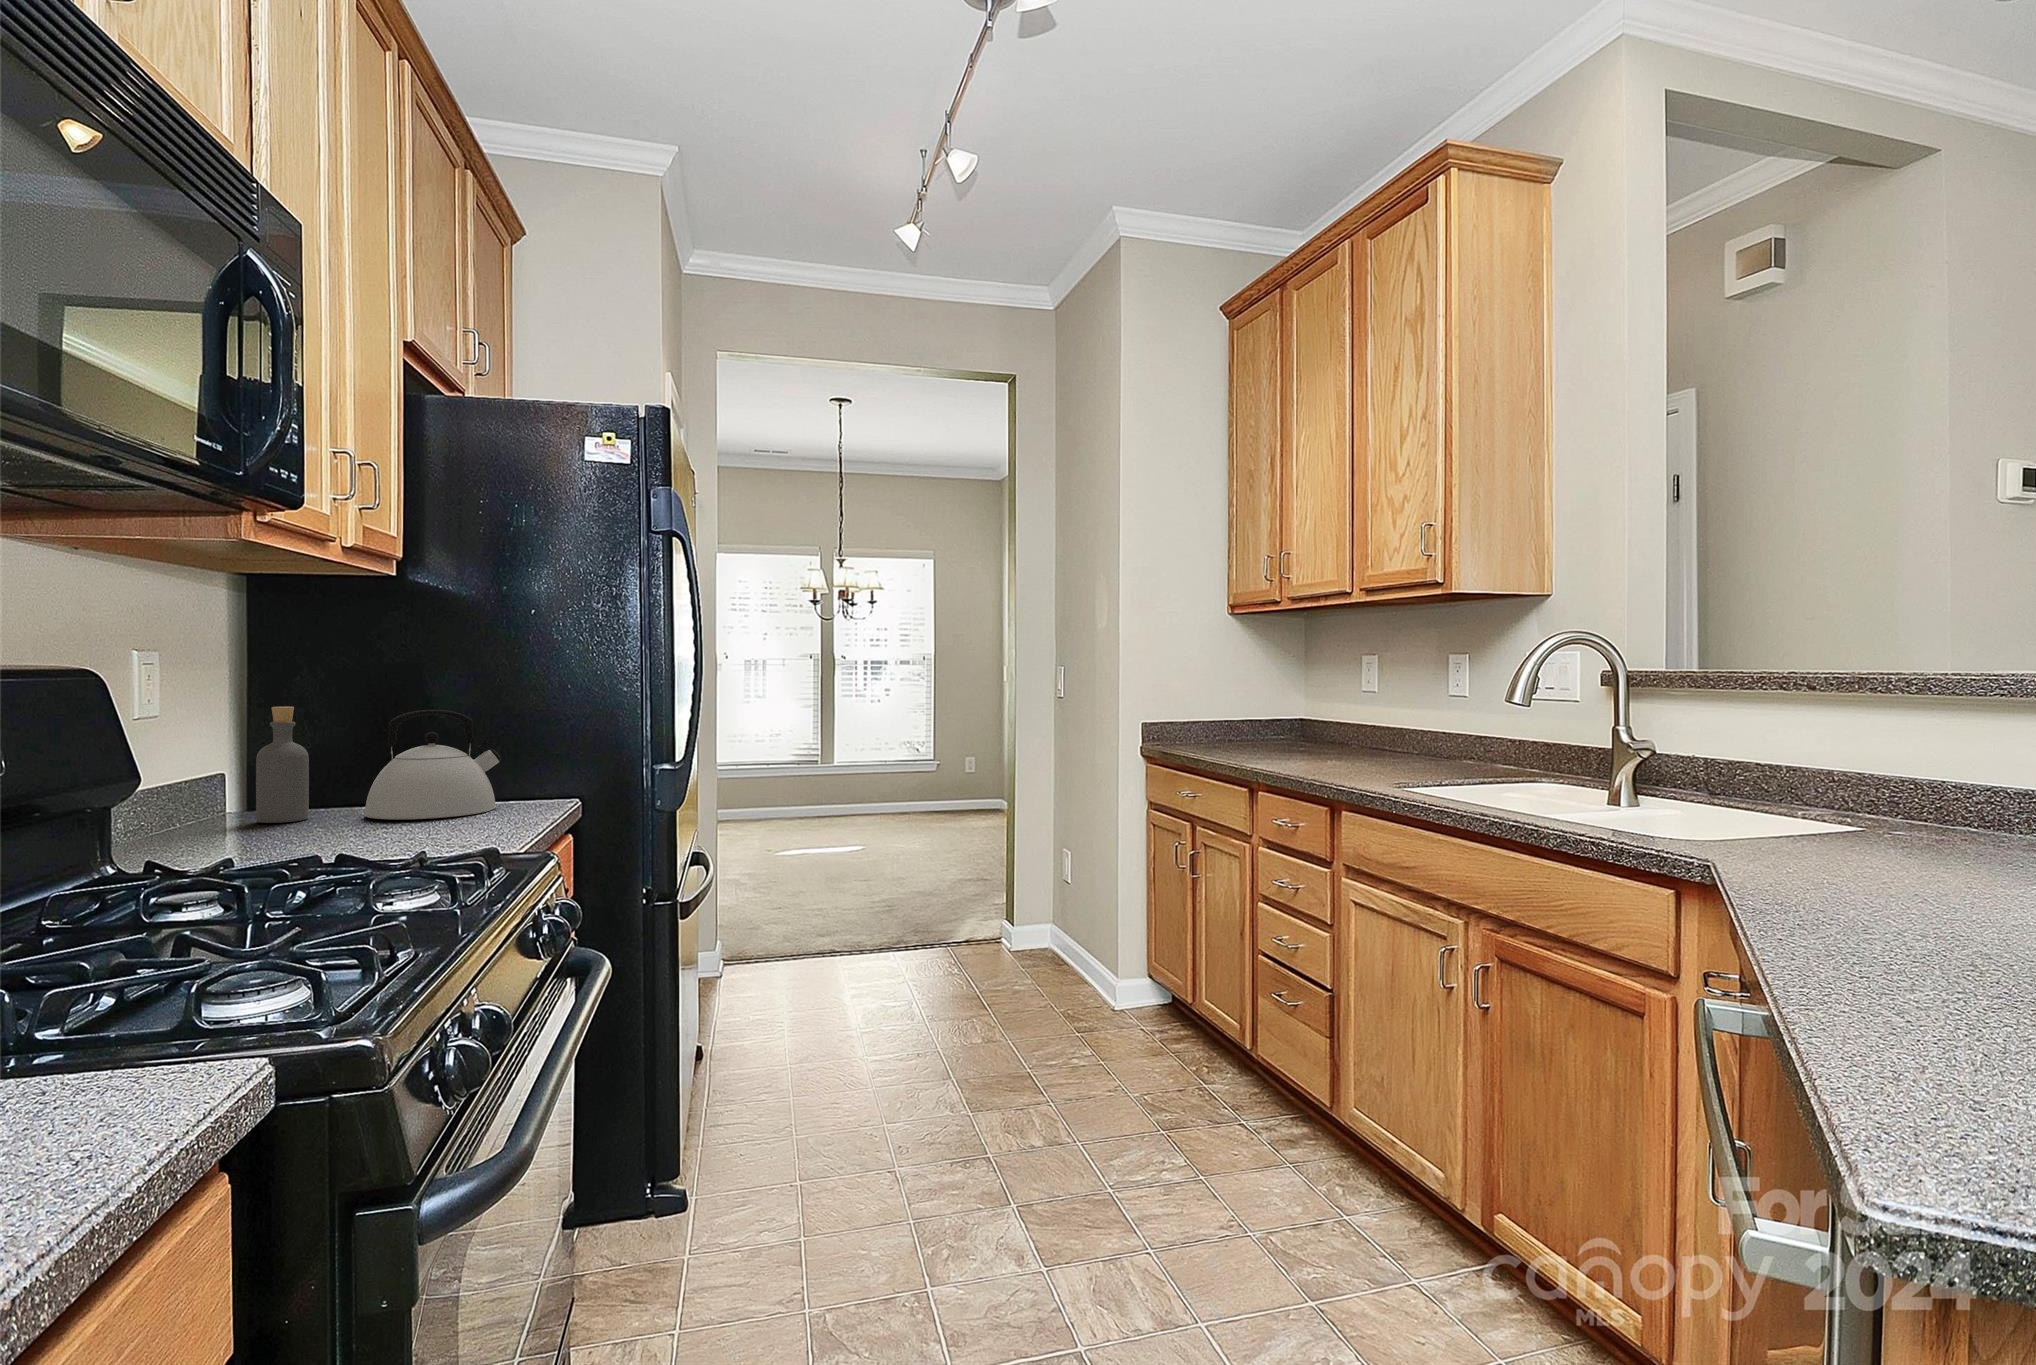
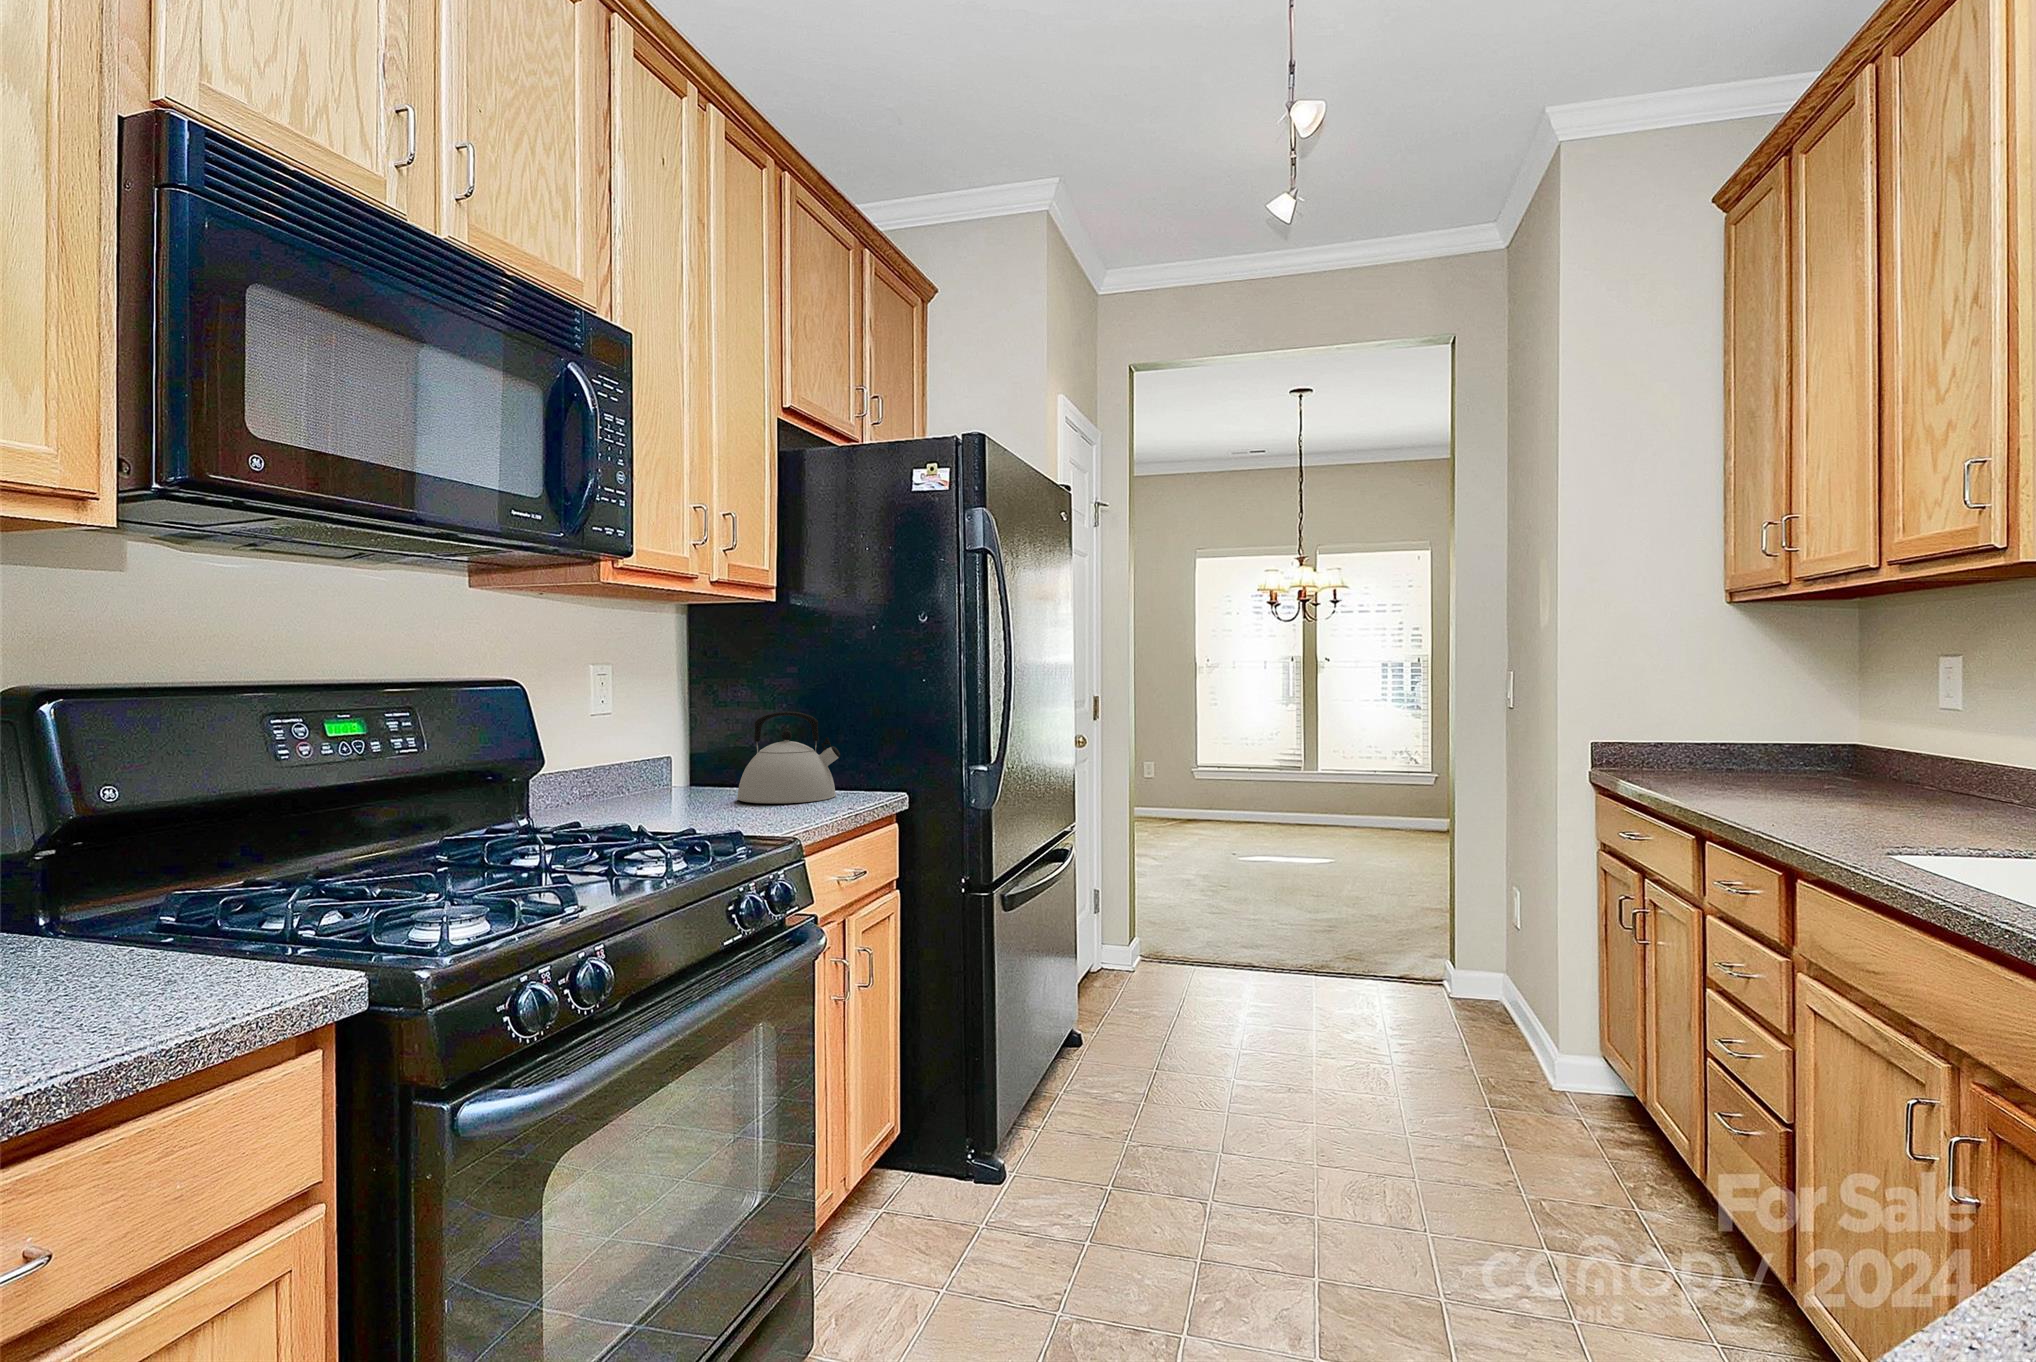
bottle: present [256,707,309,823] -> none [673,707,708,799]

